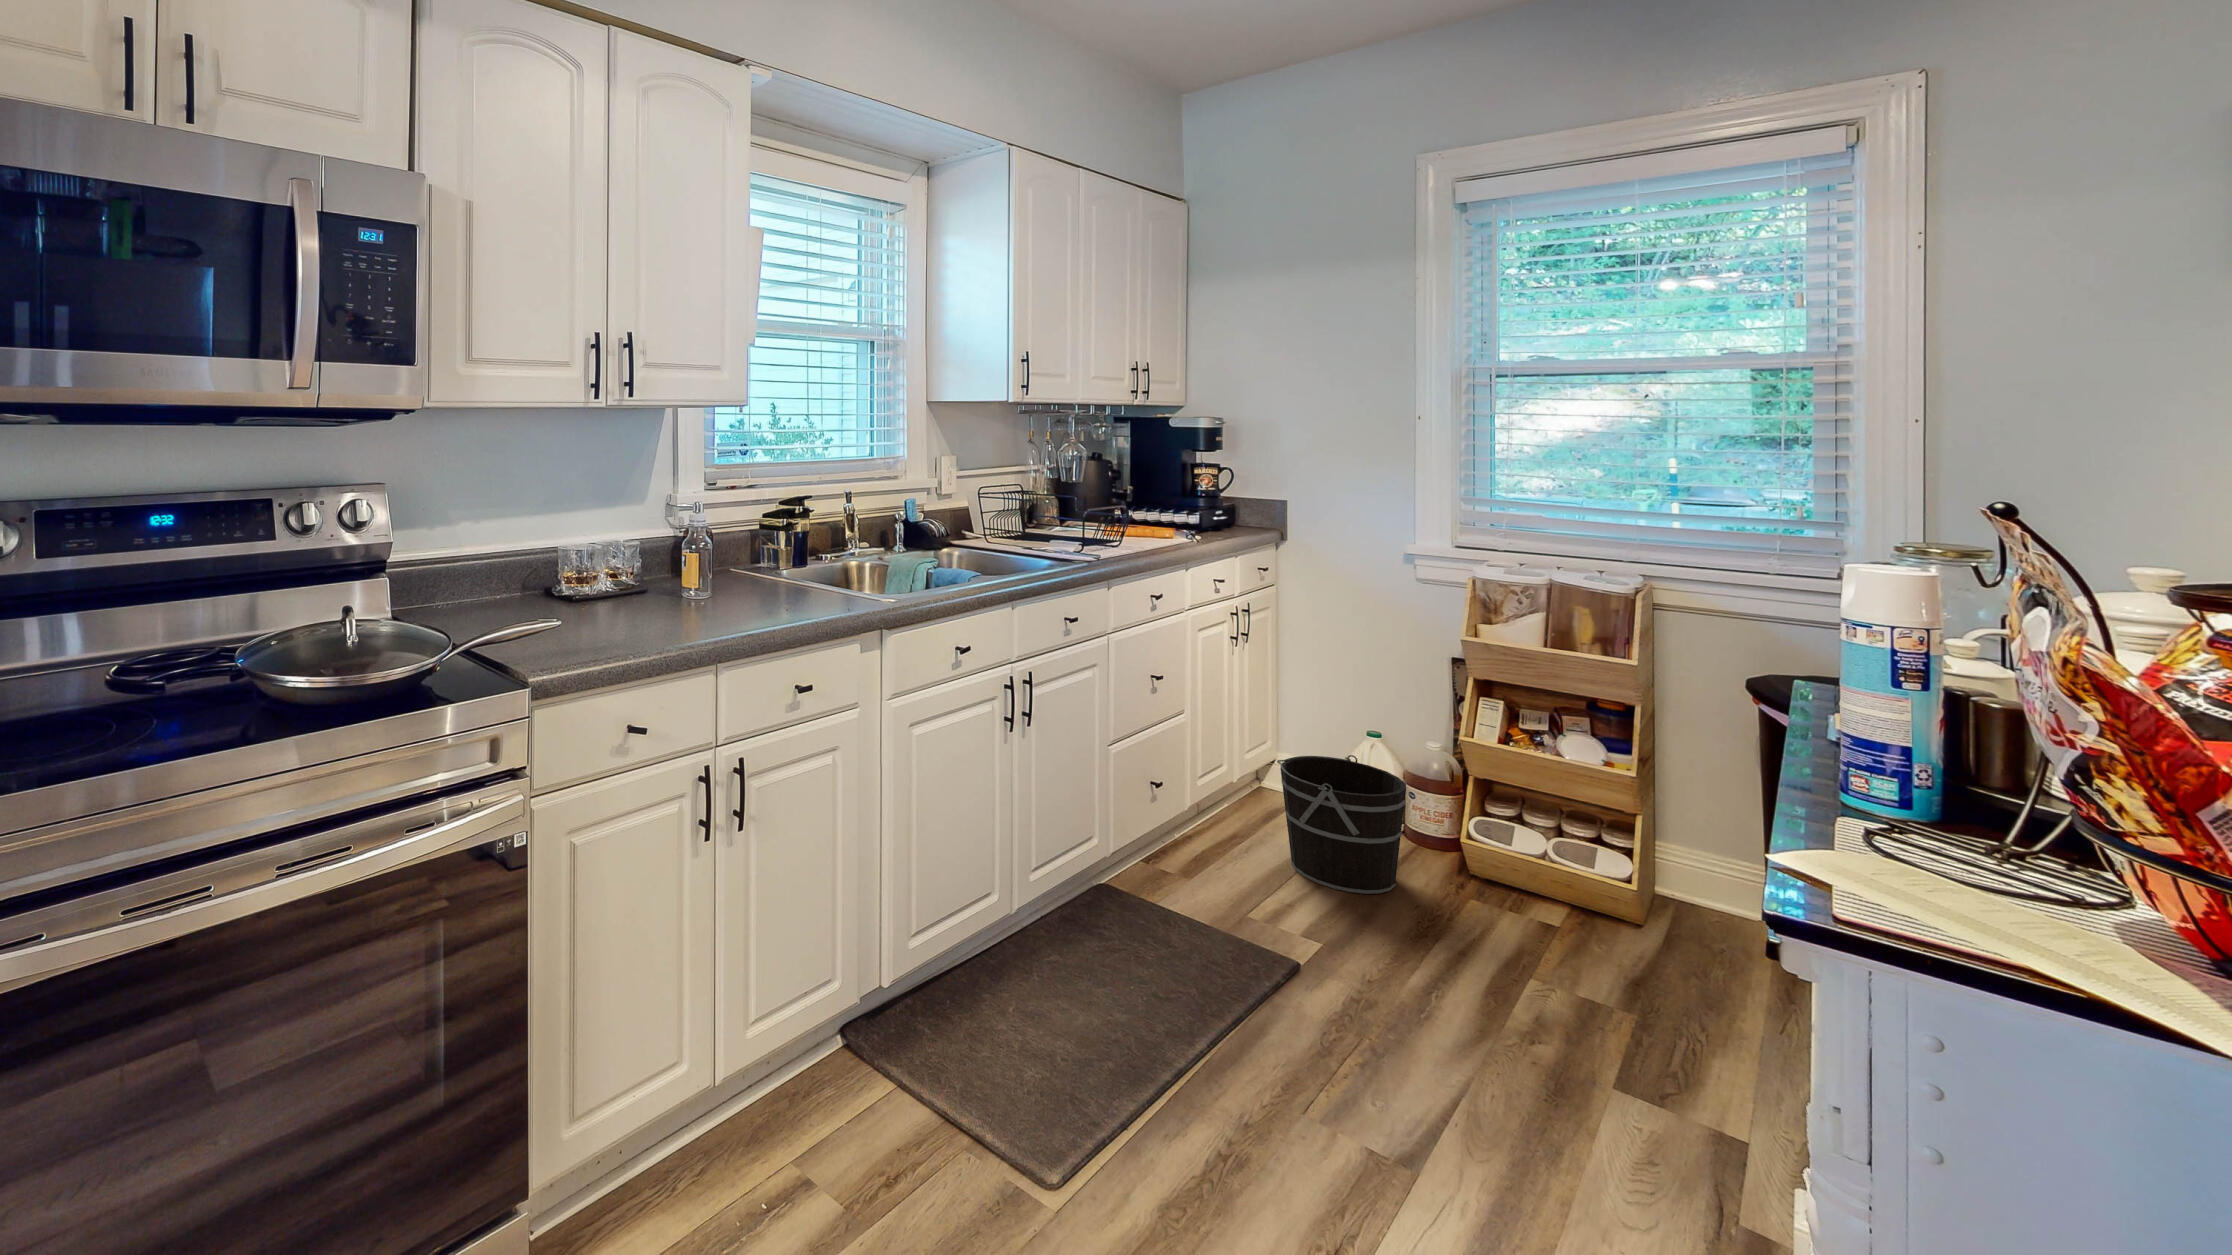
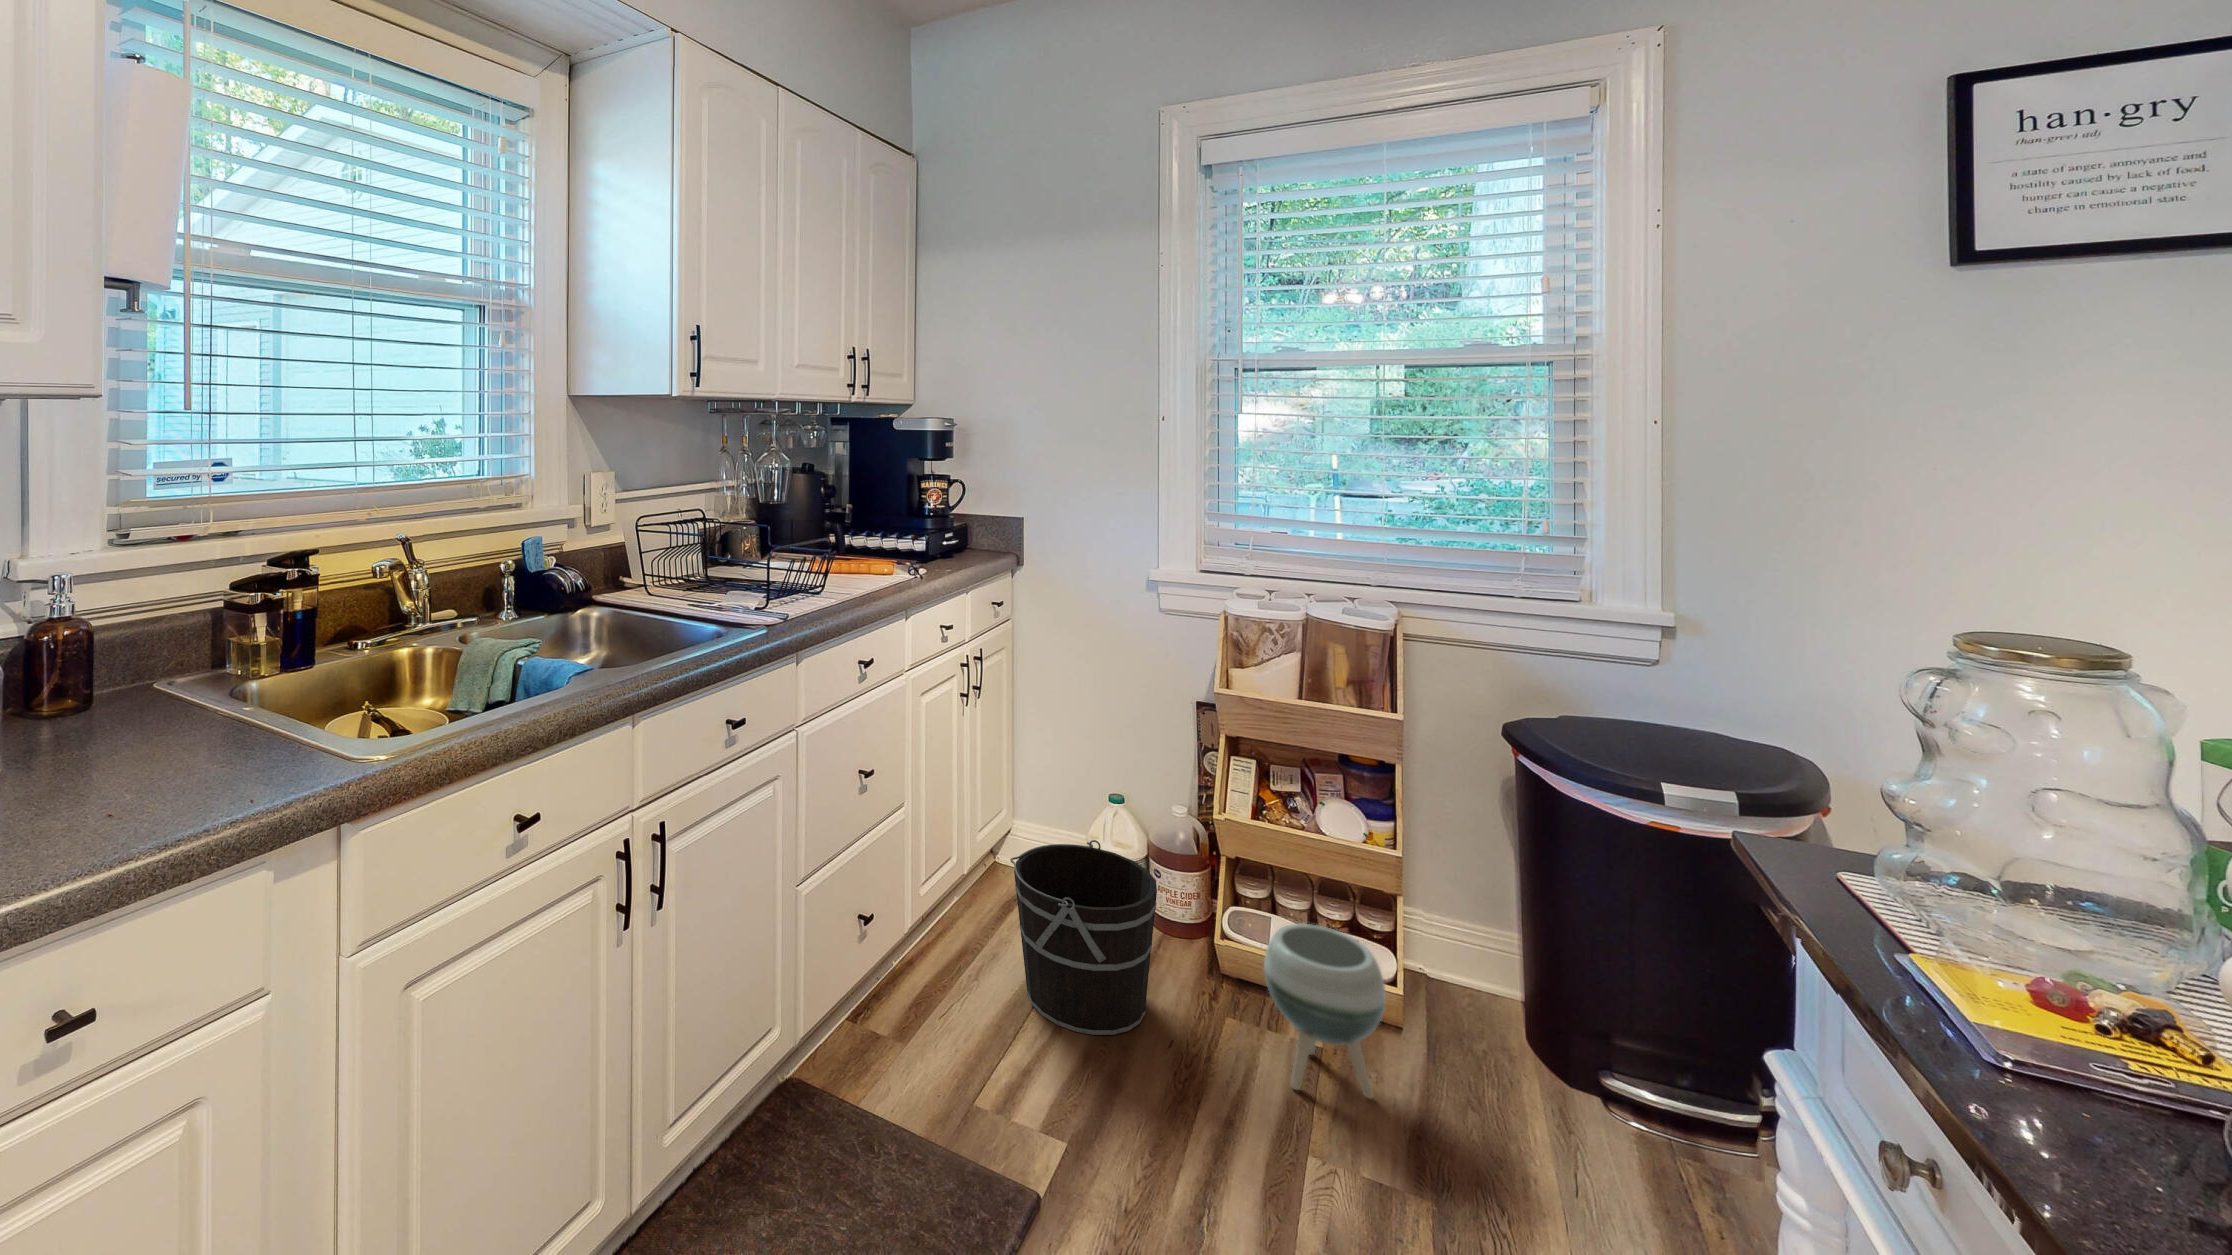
planter: none [1500,821,1609,954] -> present [1264,924,1386,1098]

